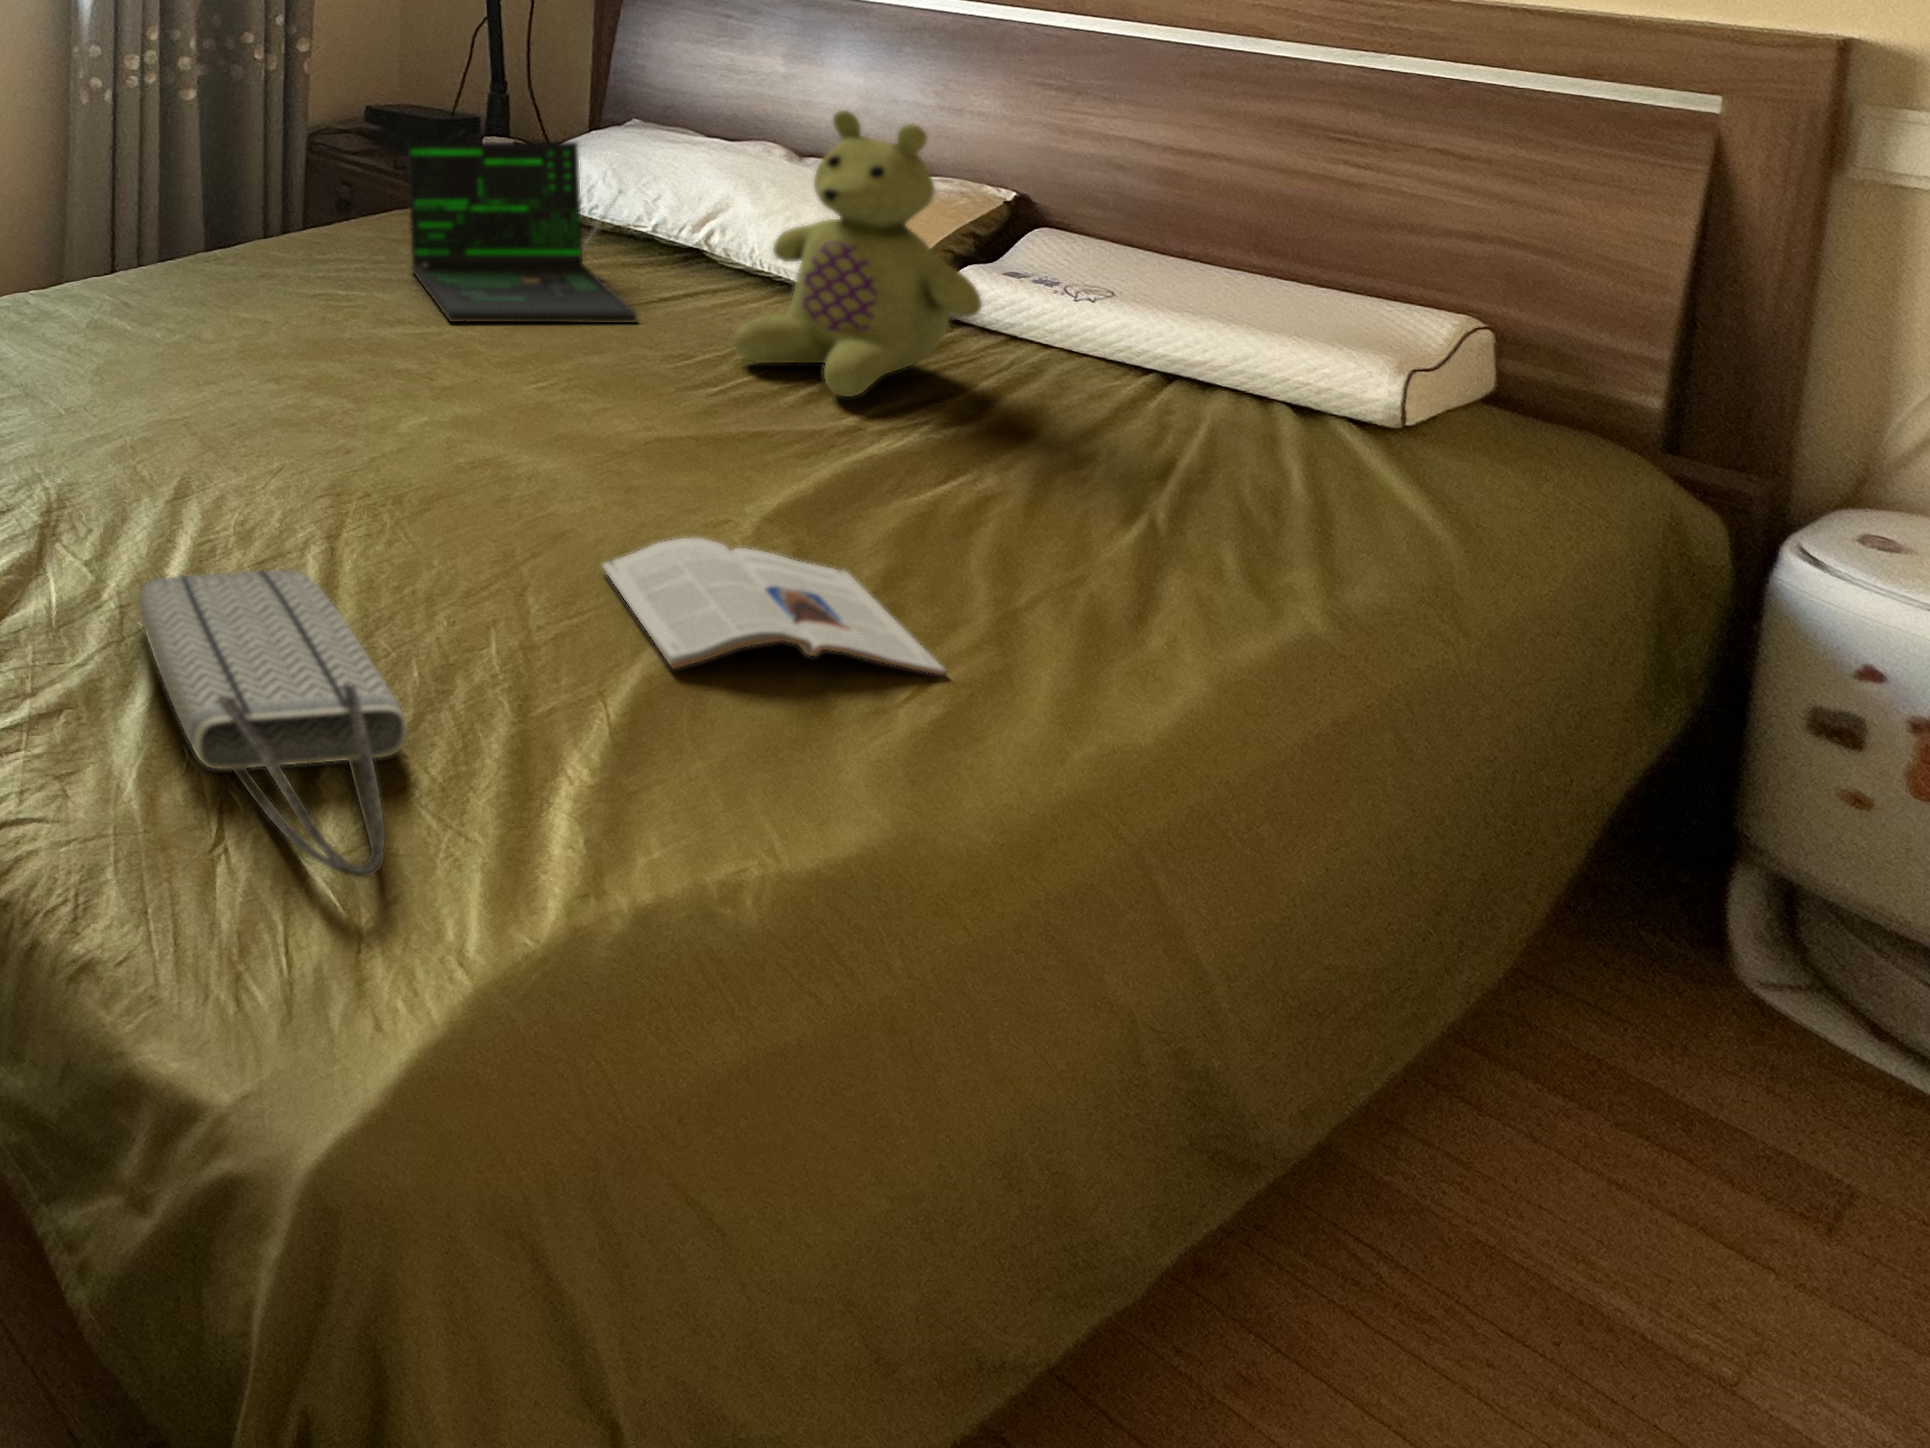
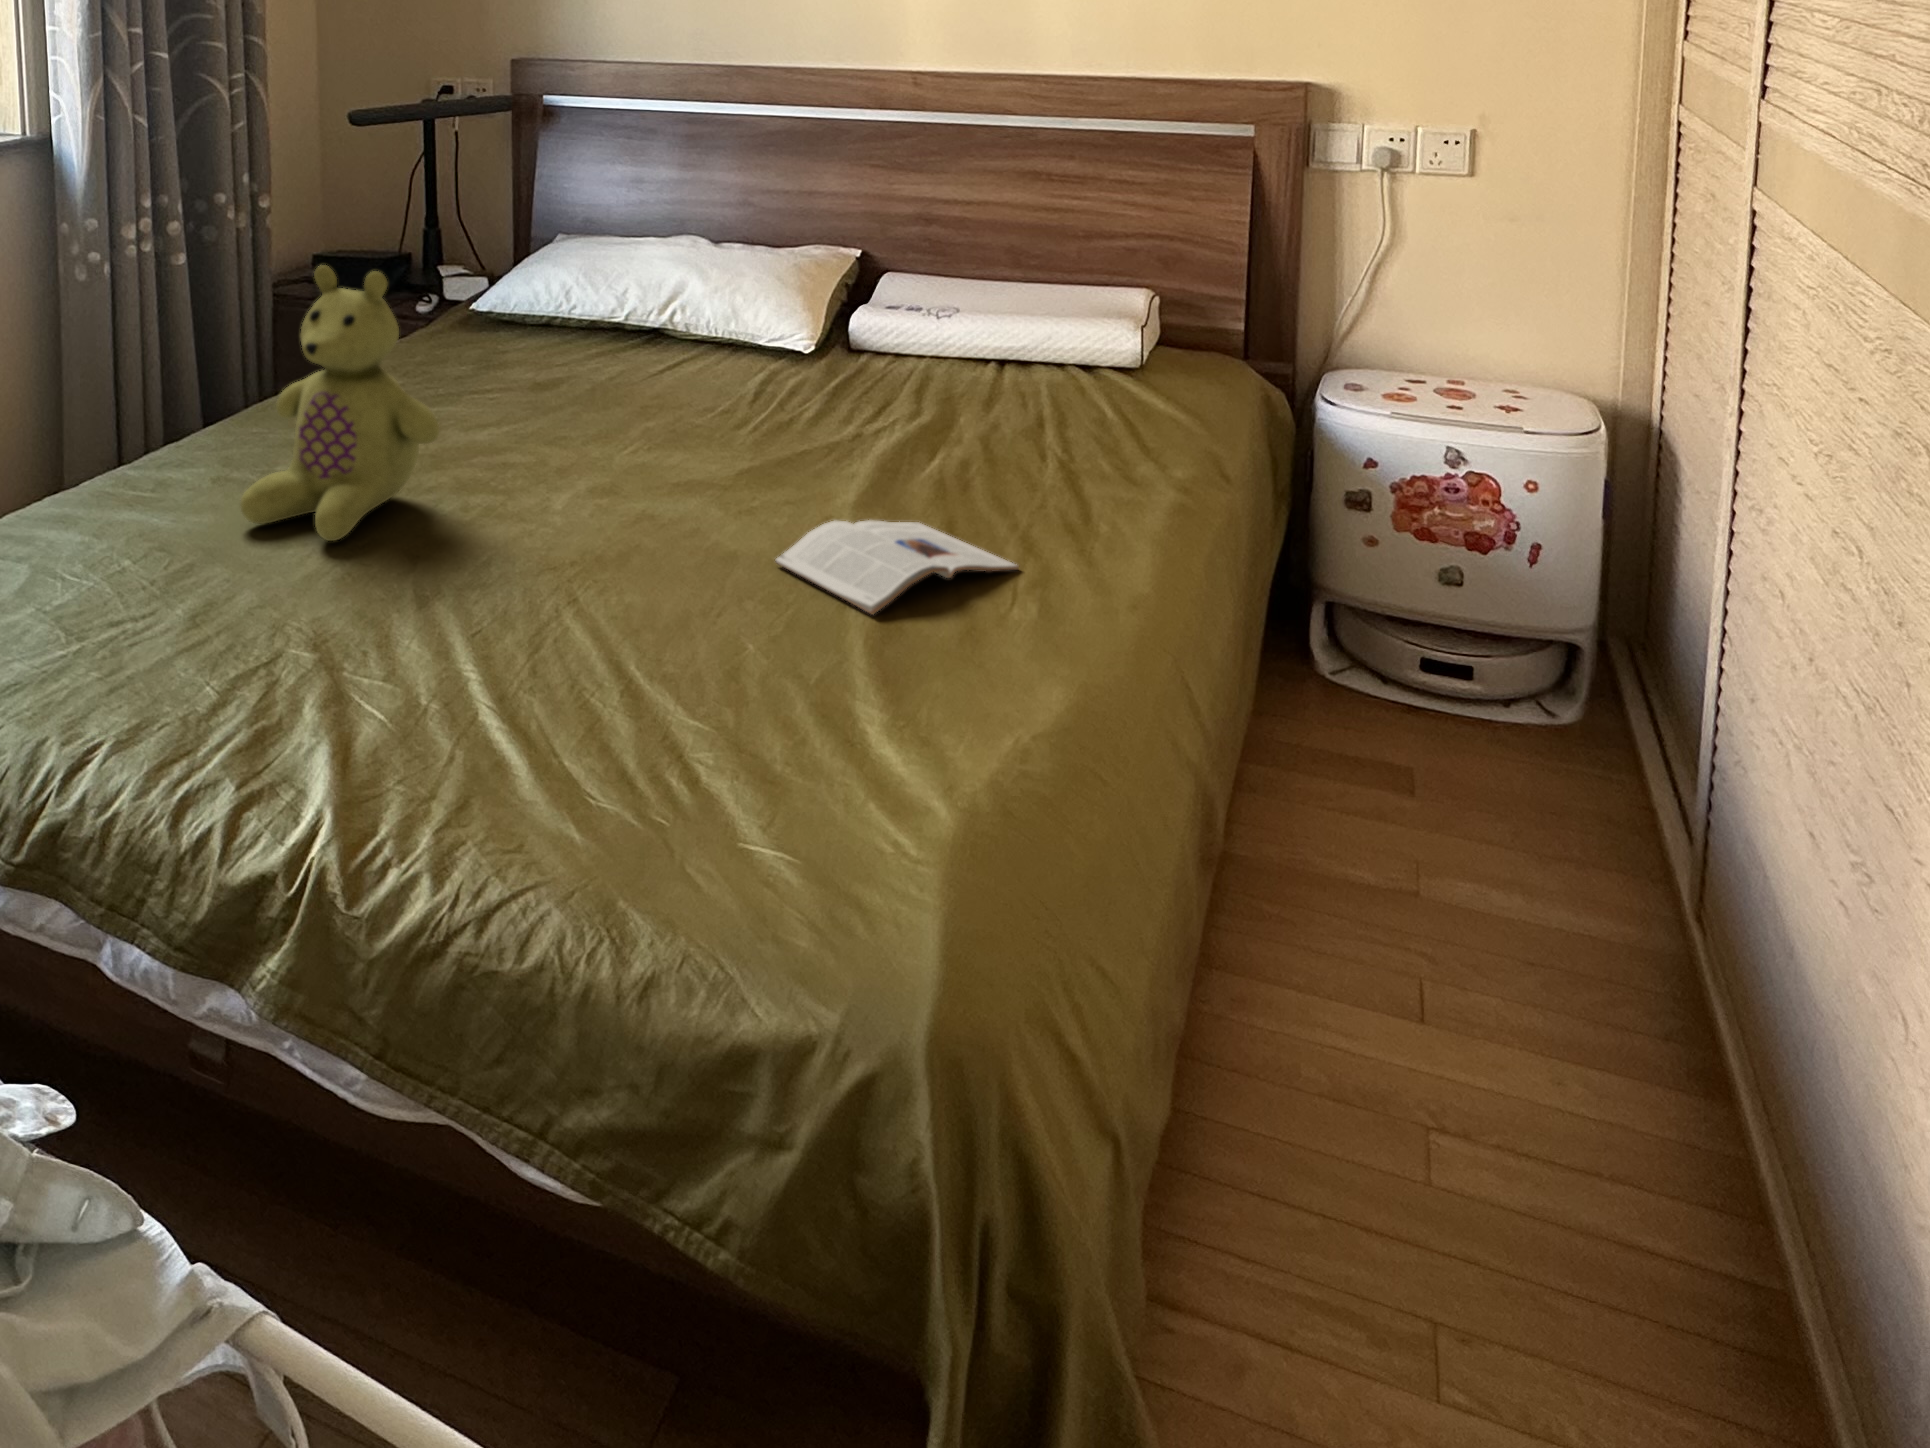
stuffed bear: present [734,110,982,397] -> present [240,265,439,541]
laptop: present [408,142,637,323] -> none [441,250,652,417]
tote bag: present [140,570,407,877] -> none [480,622,825,818]

